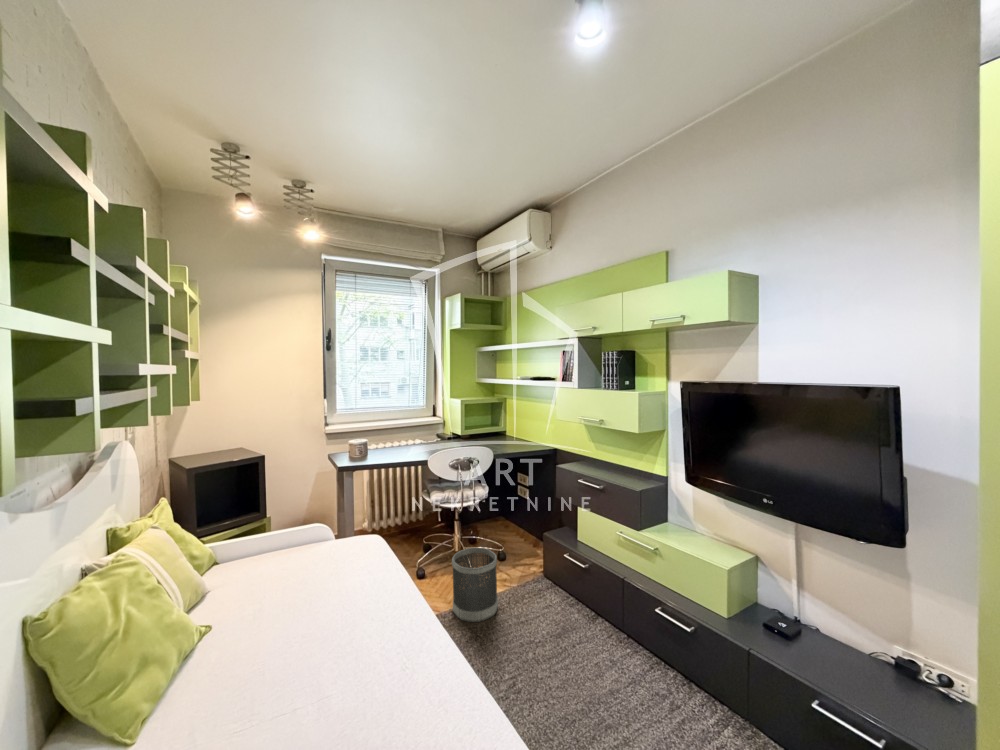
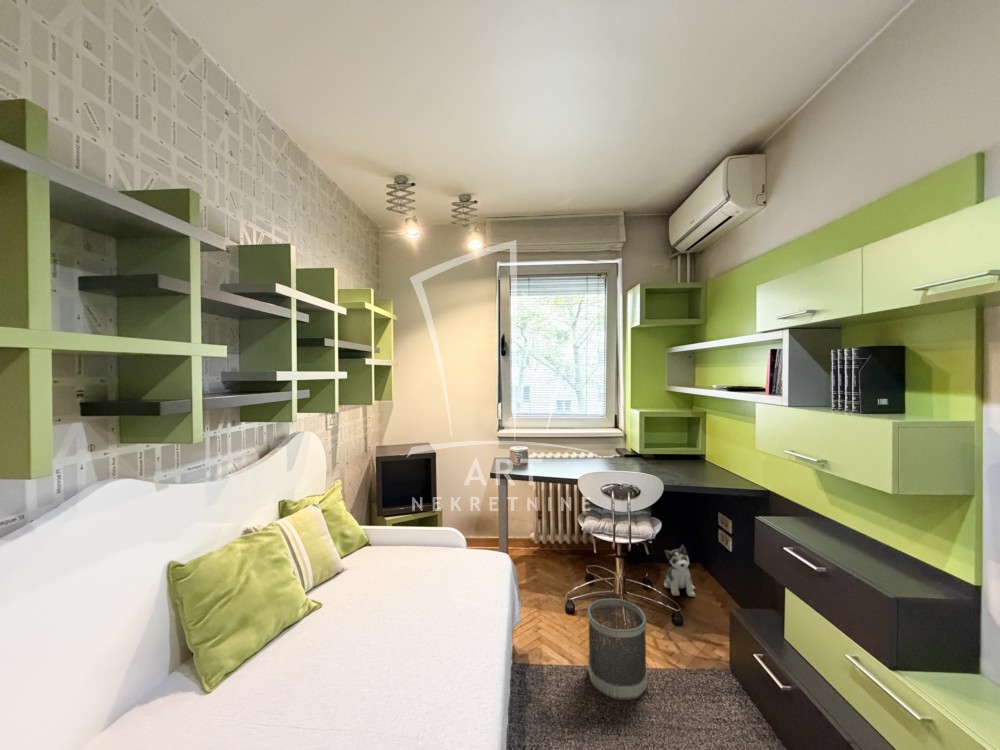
plush toy: none [483,502,507,543] -> present [664,545,695,597]

